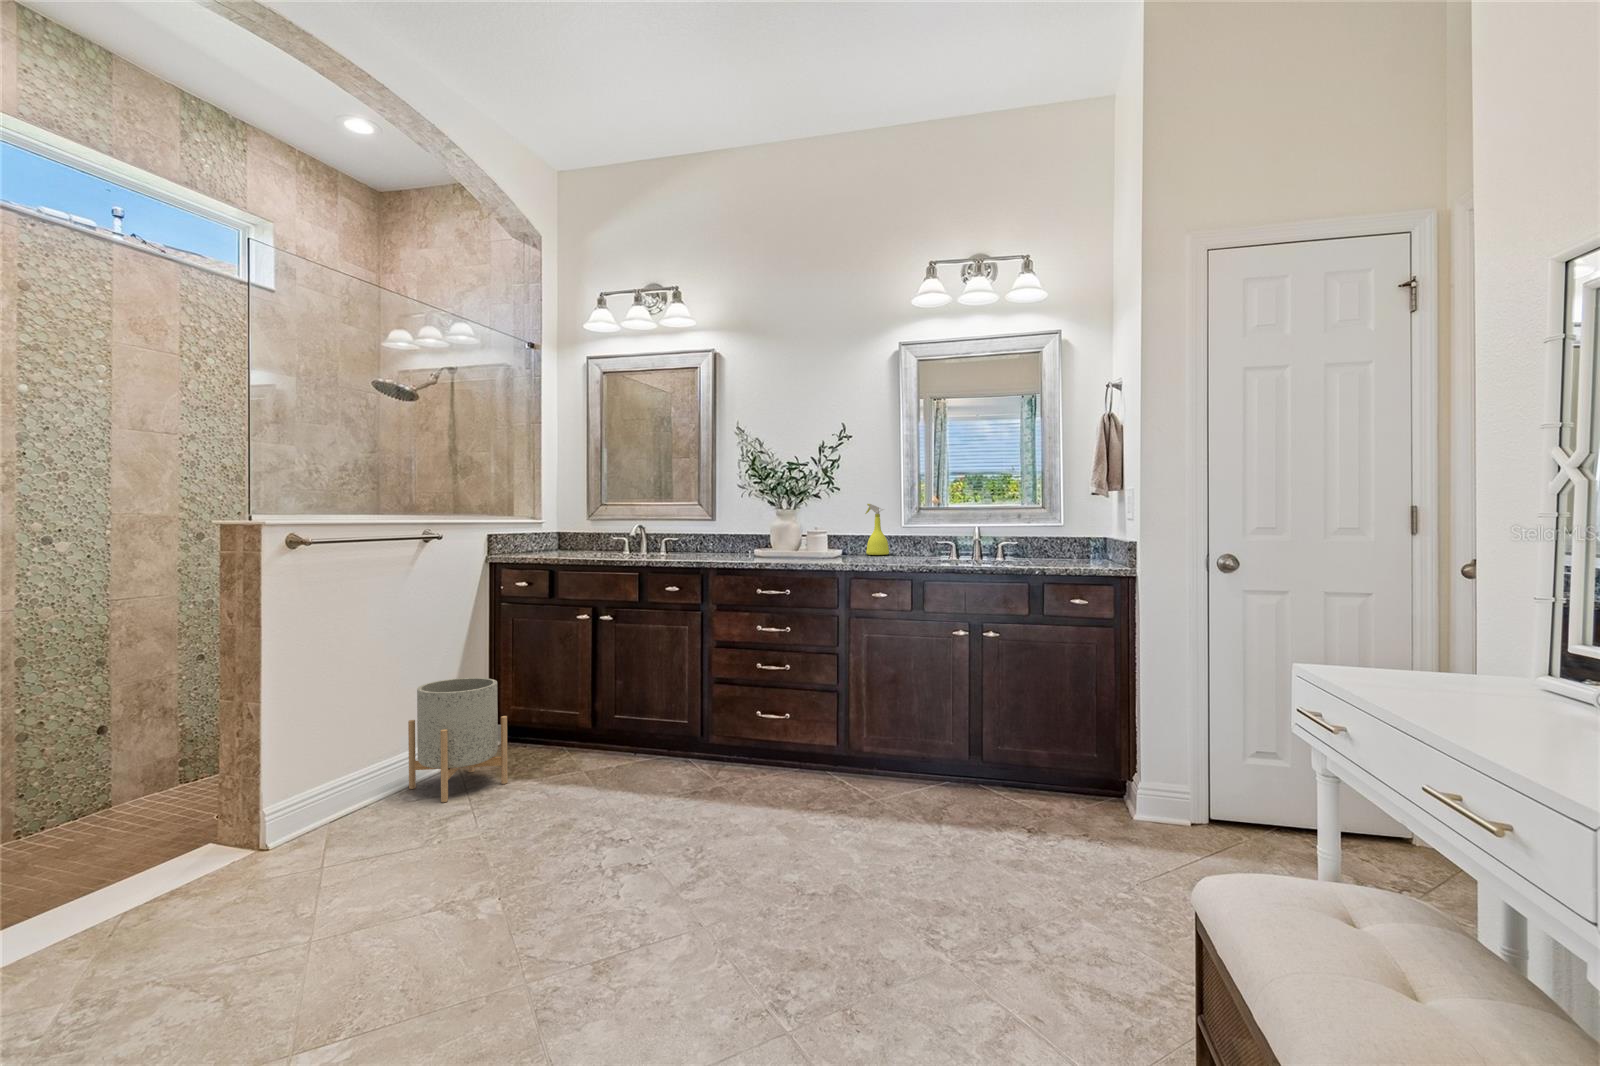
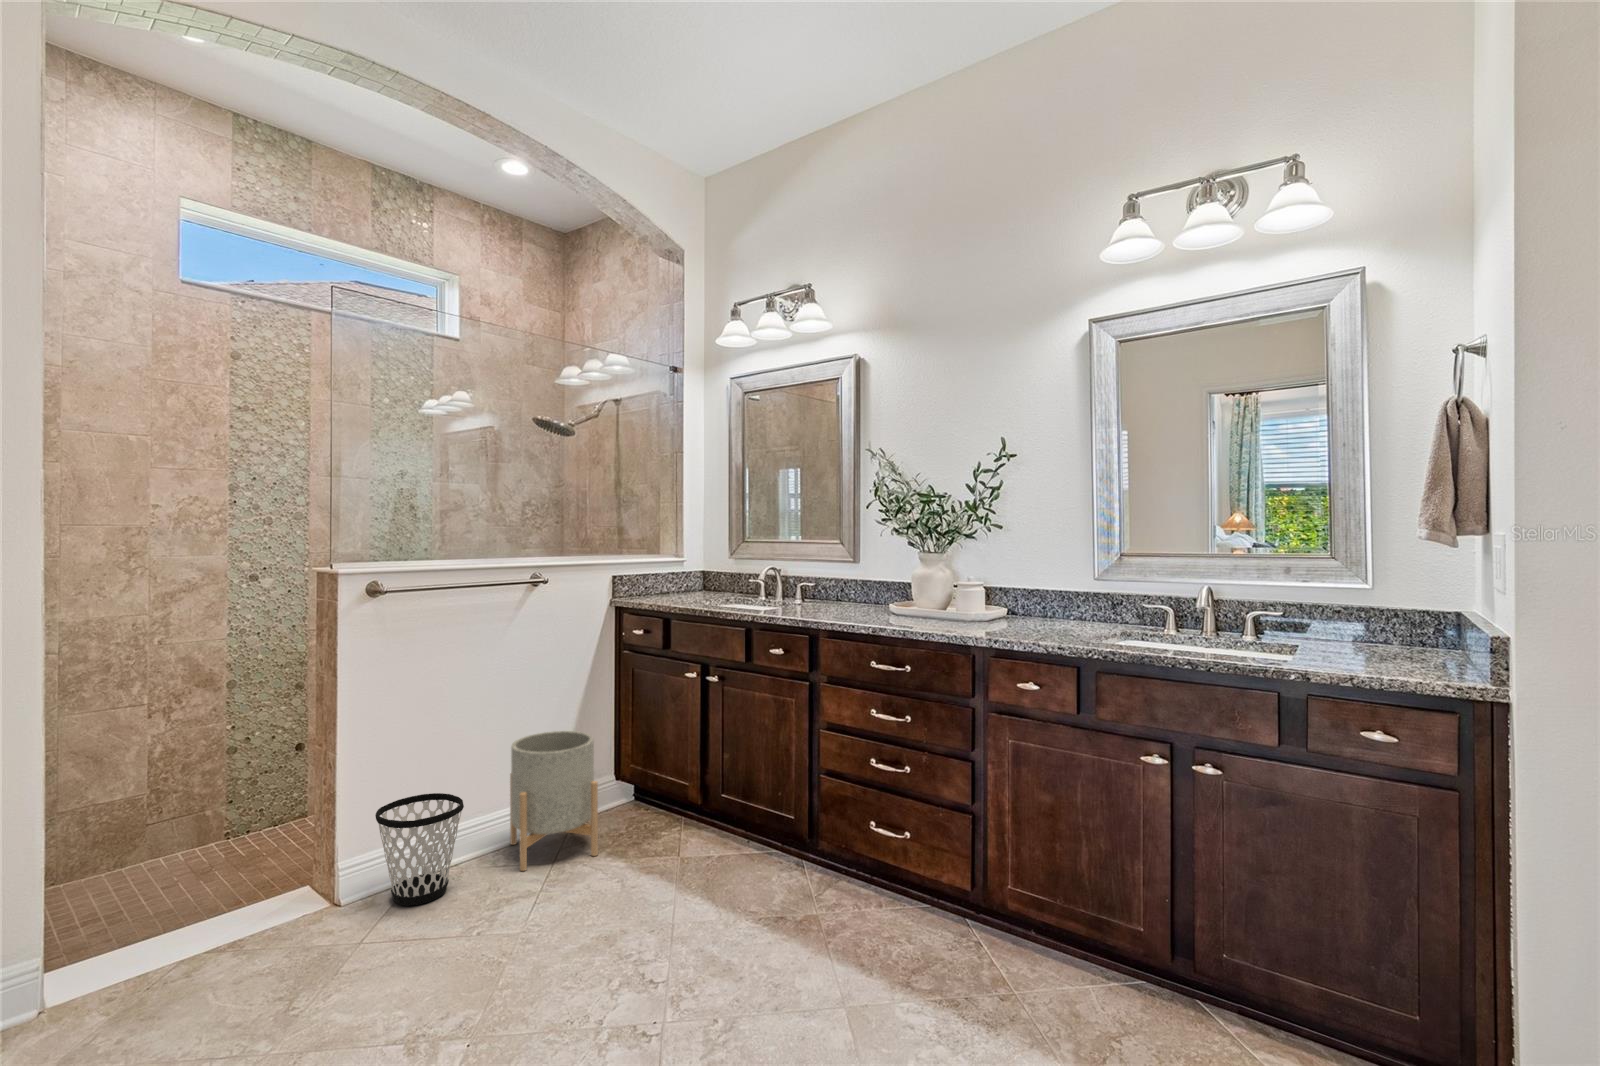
spray bottle: present [865,504,889,555] -> none [1041,546,1075,620]
wastebasket: none [309,737,398,840] -> present [375,793,464,906]

